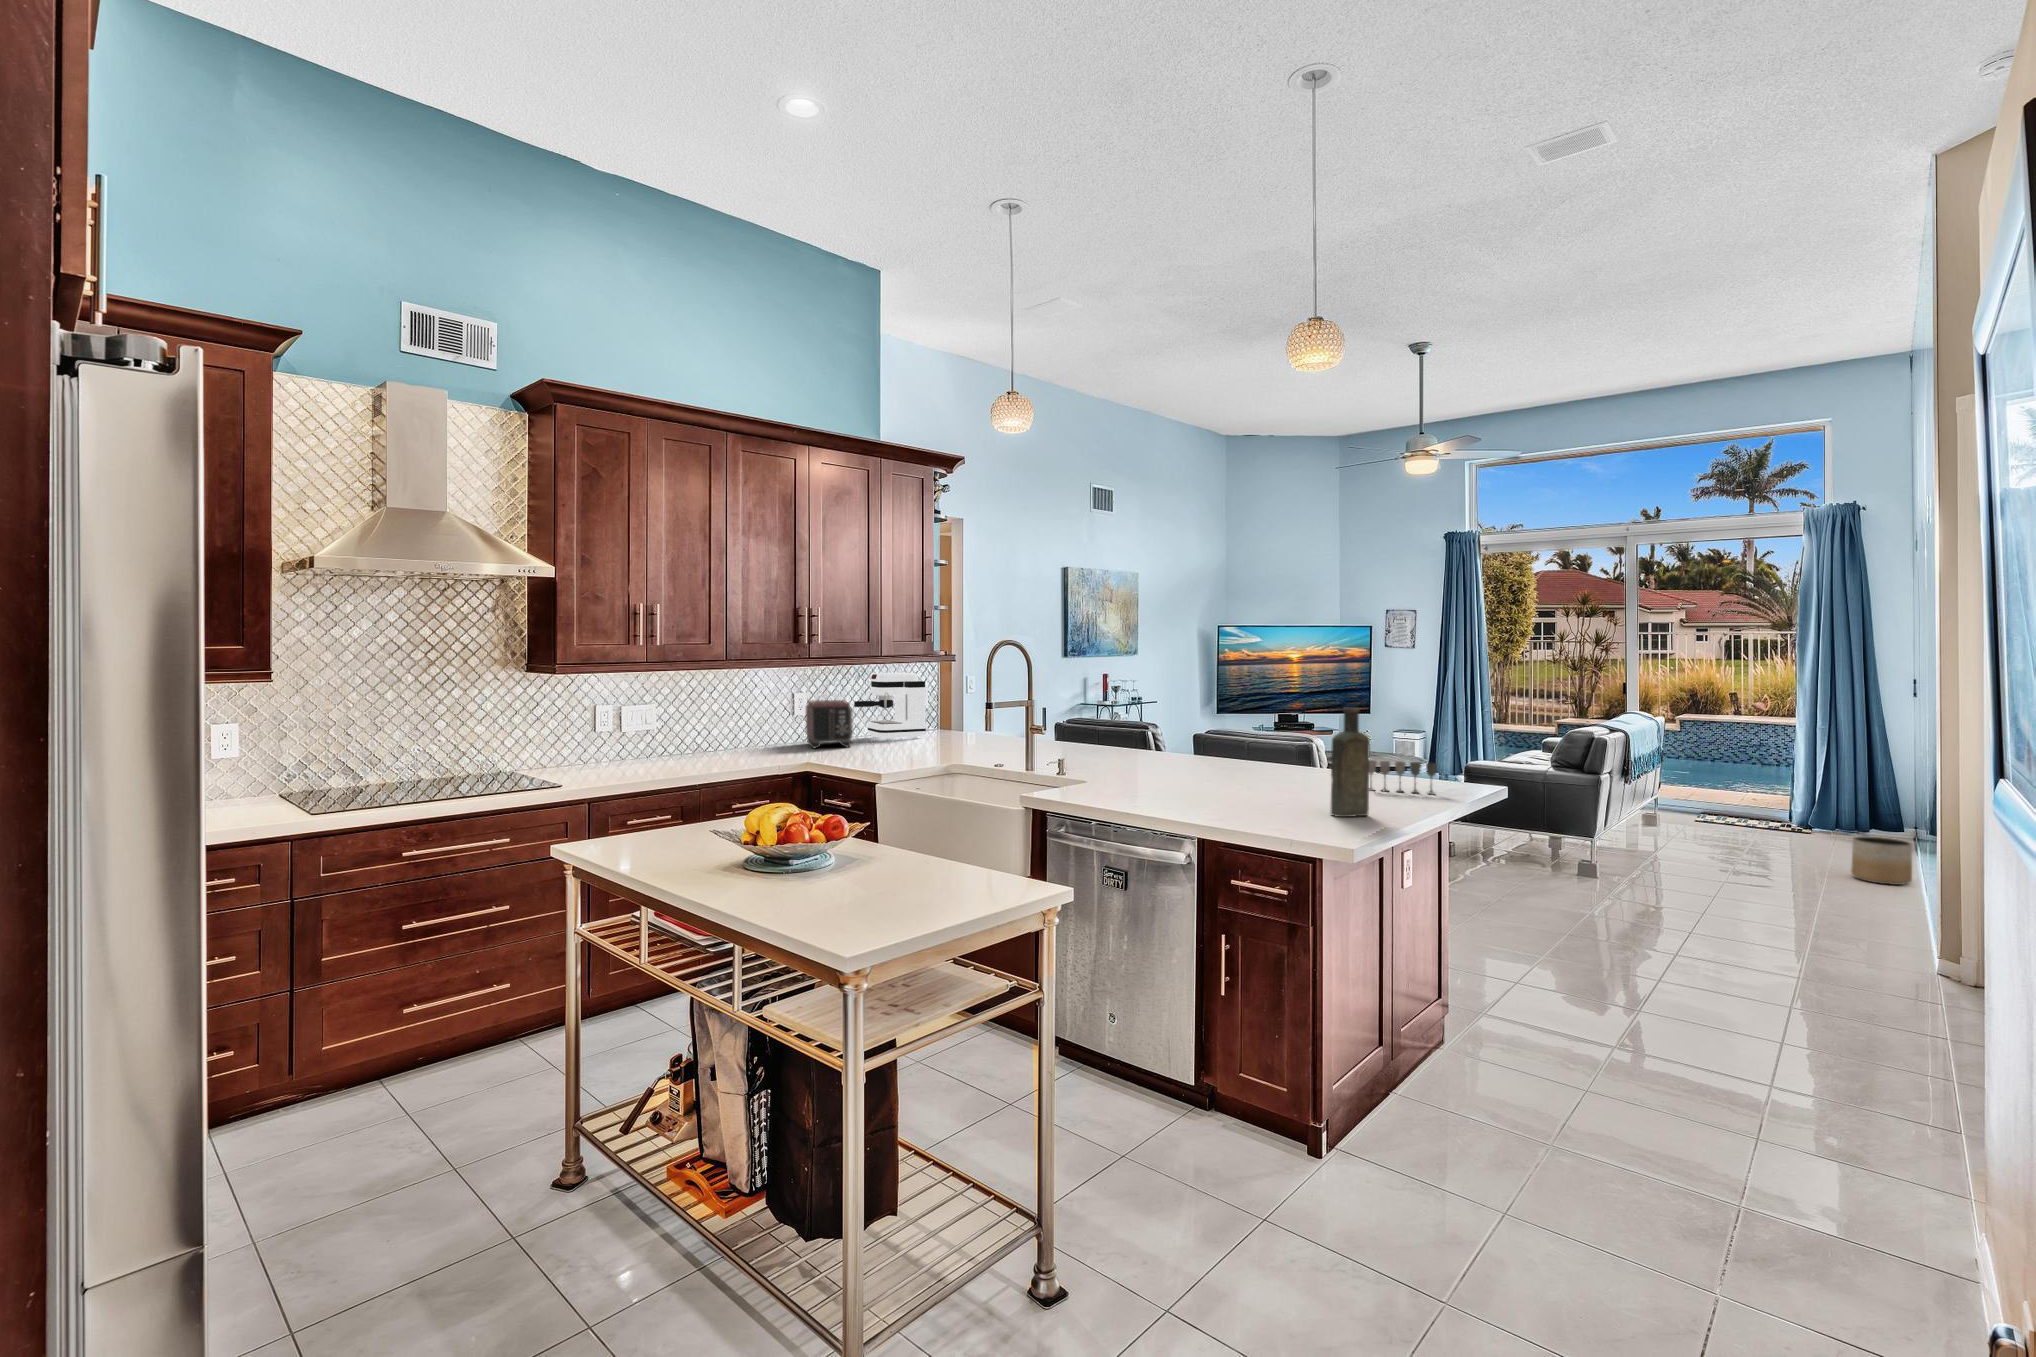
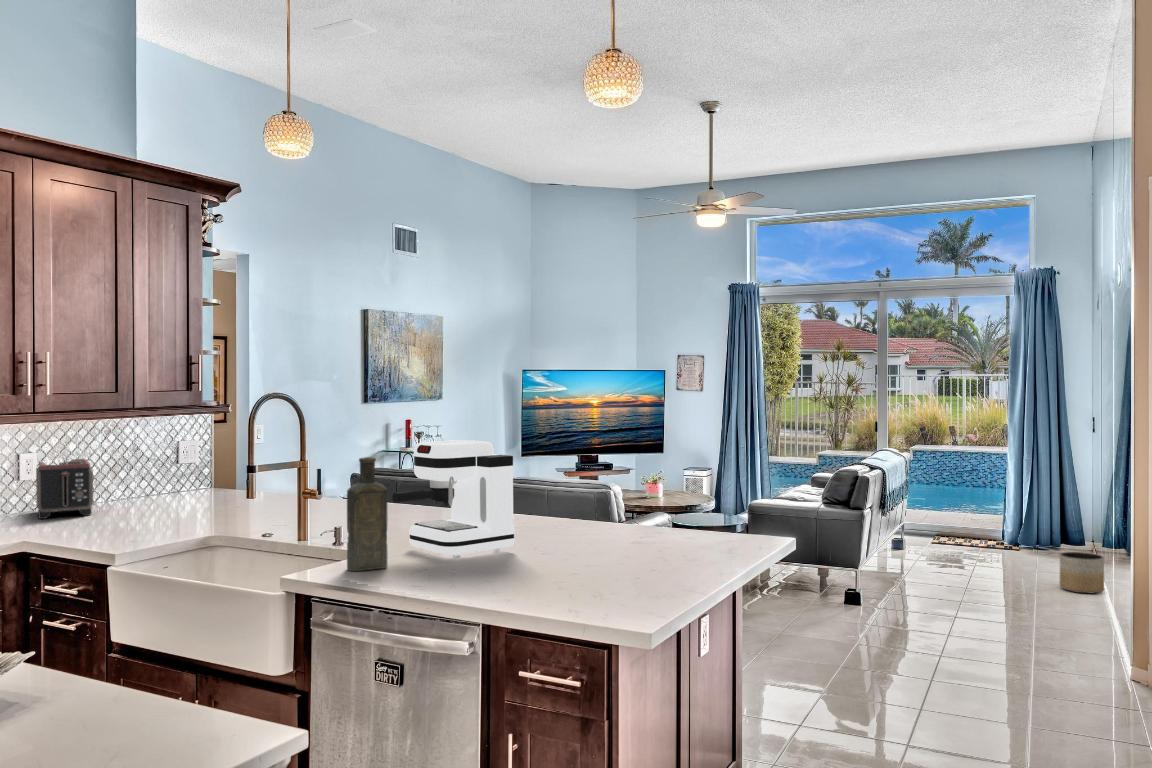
coffee maker: present [854,672,926,740] -> present [392,440,515,557]
bottle: present [1330,707,1370,817] -> present [347,457,388,571]
wine glass: present [1369,760,1437,794] -> none [665,516,735,550]

